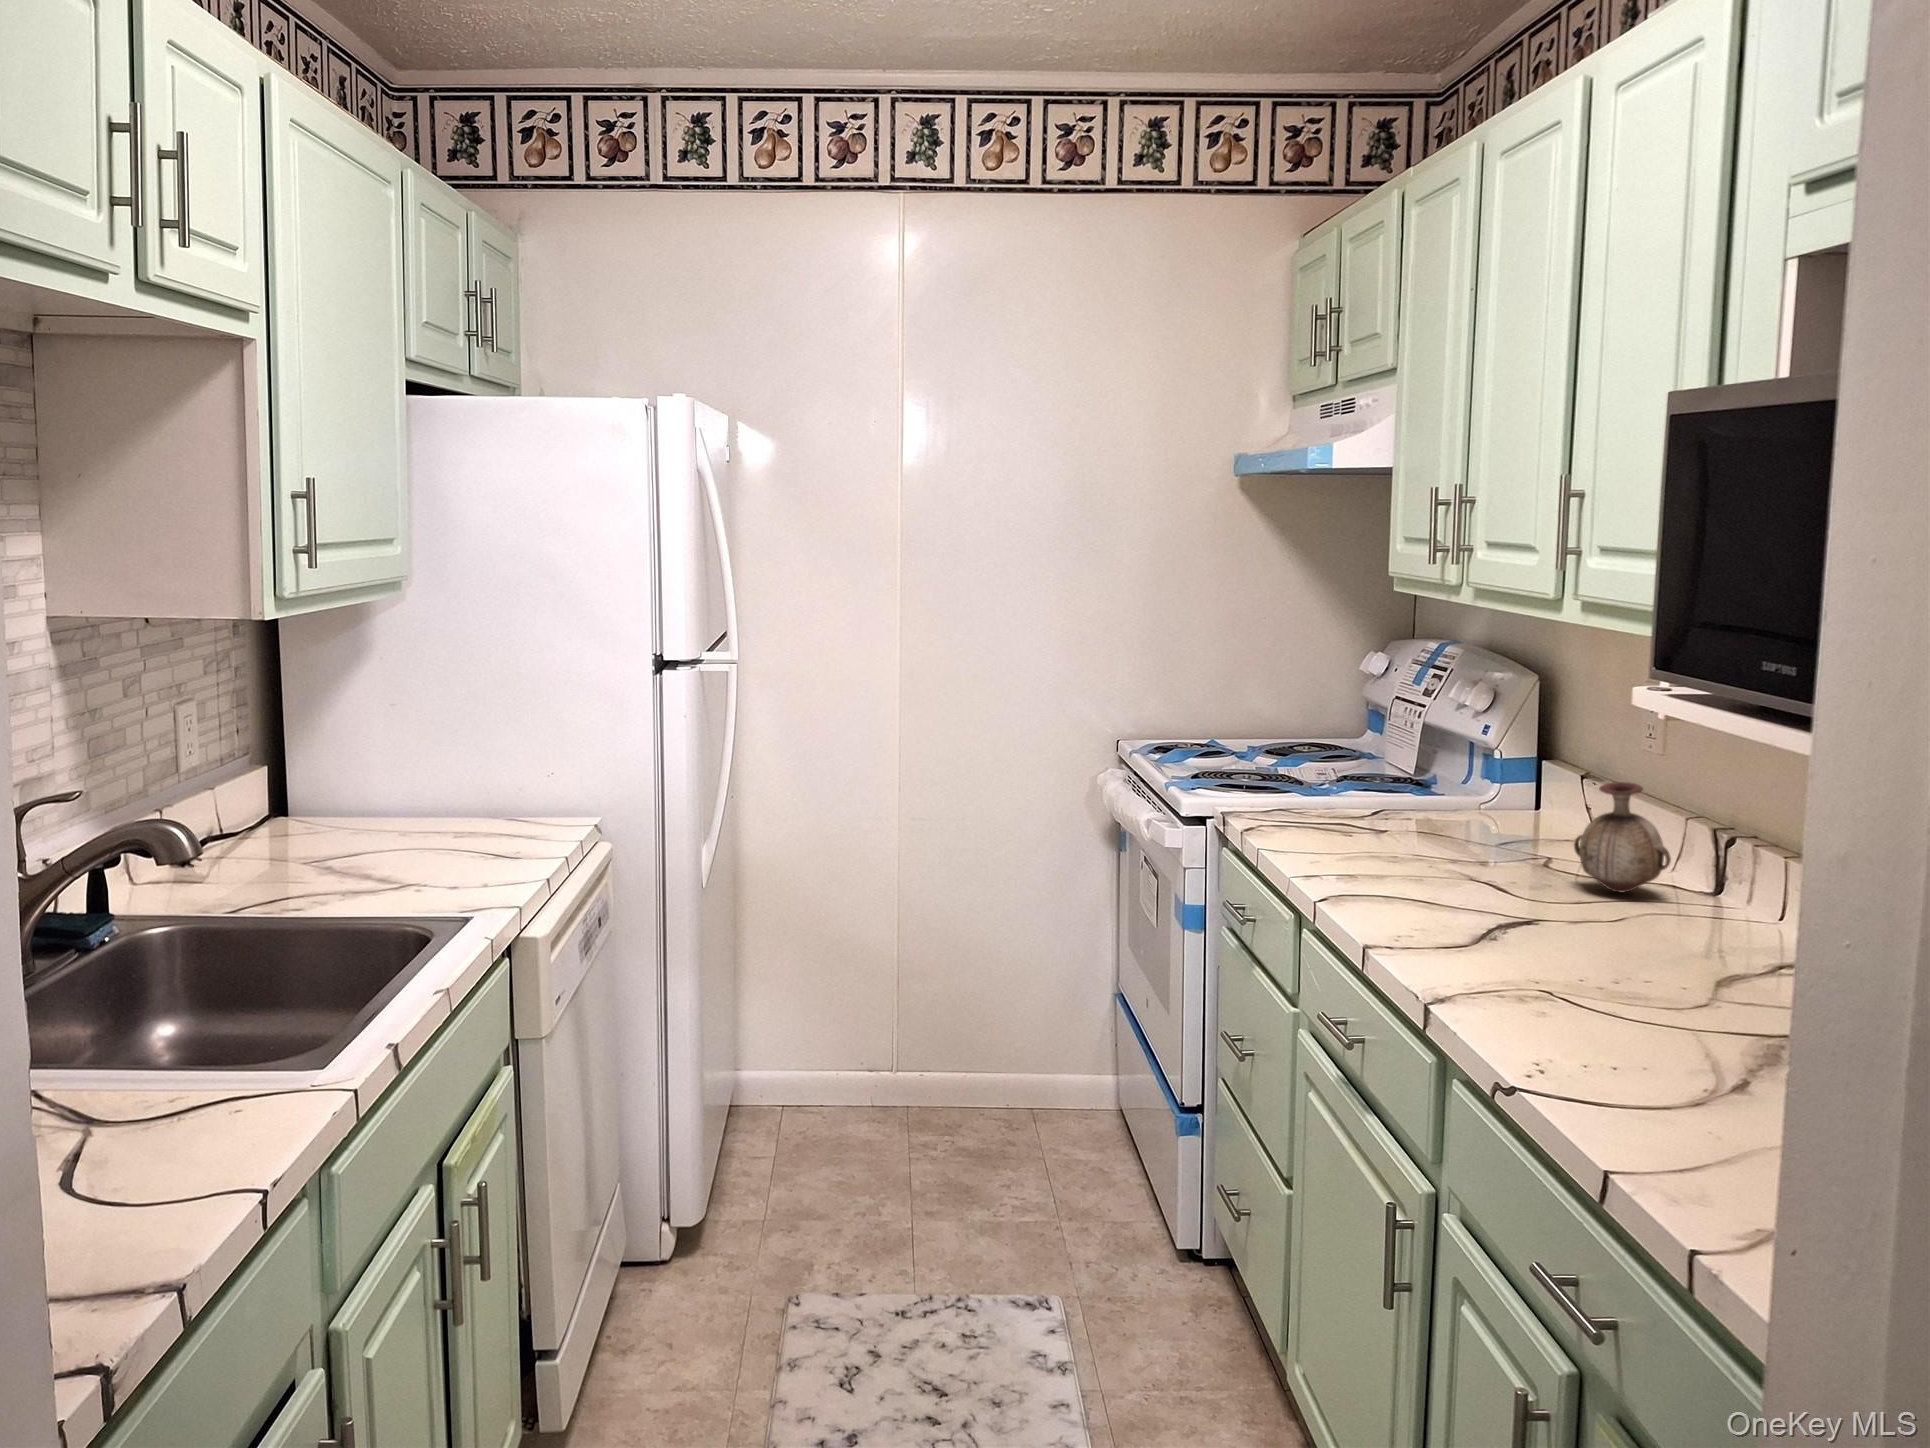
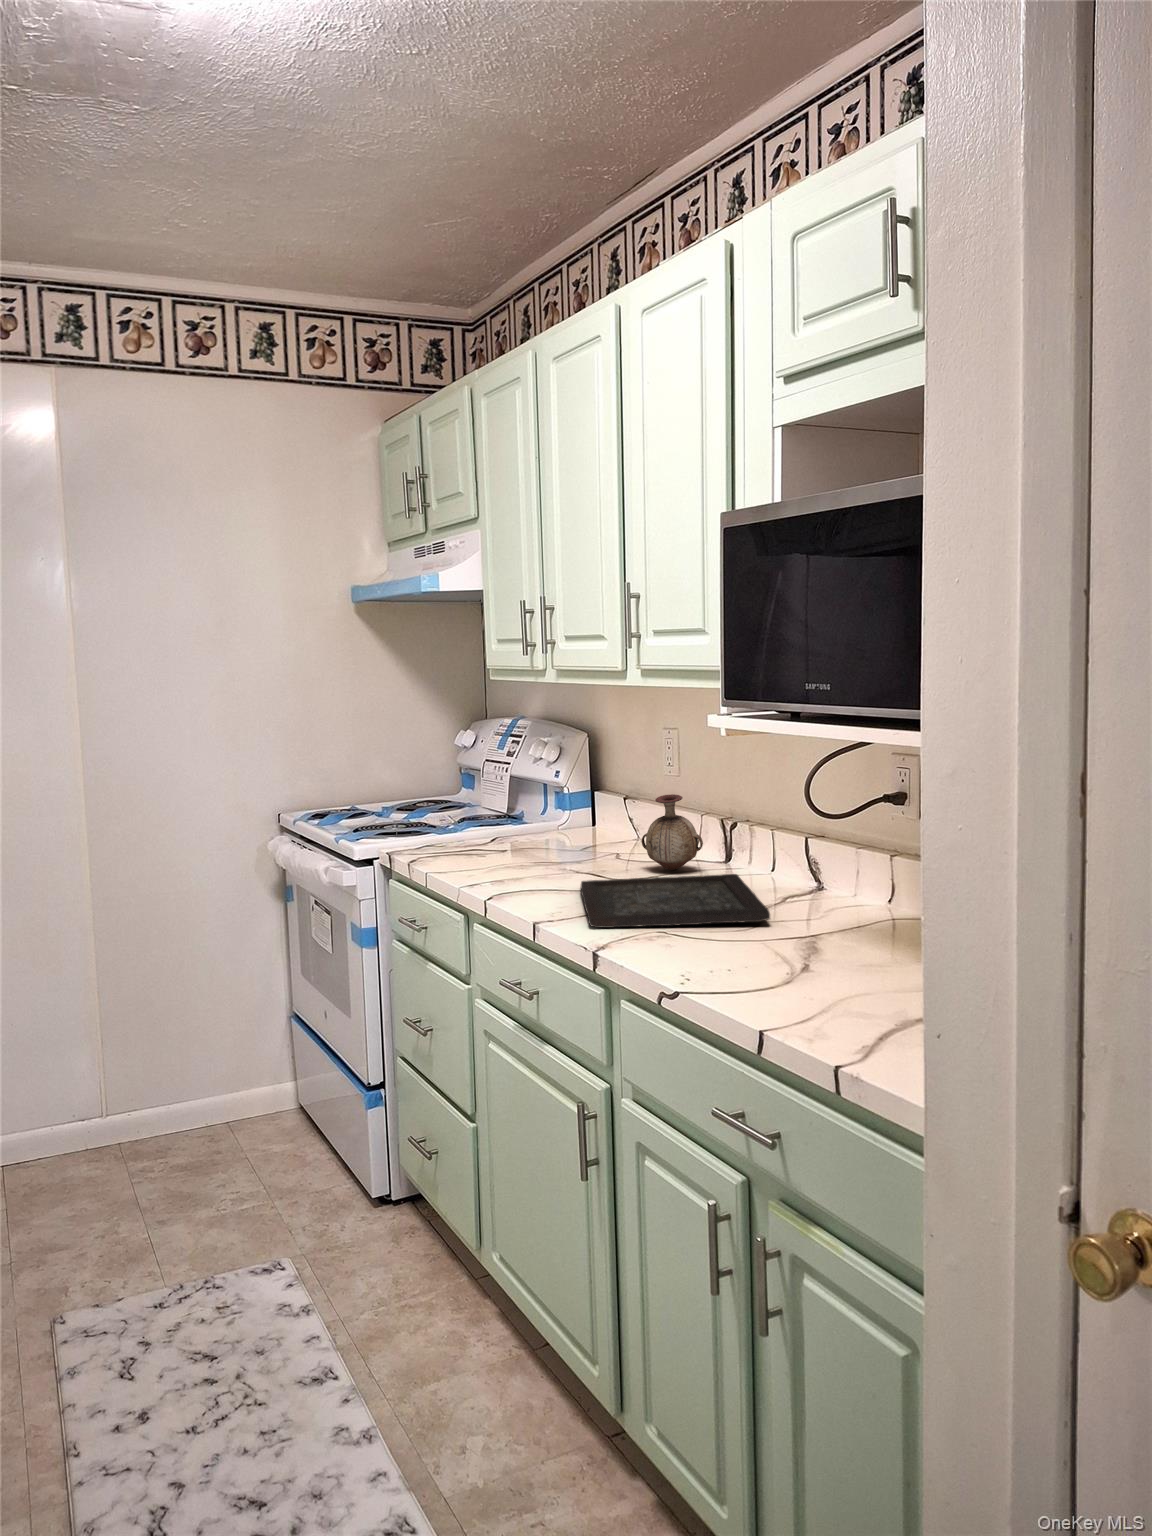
tray: none [1438,892,1730,1001] -> present [581,874,770,928]

